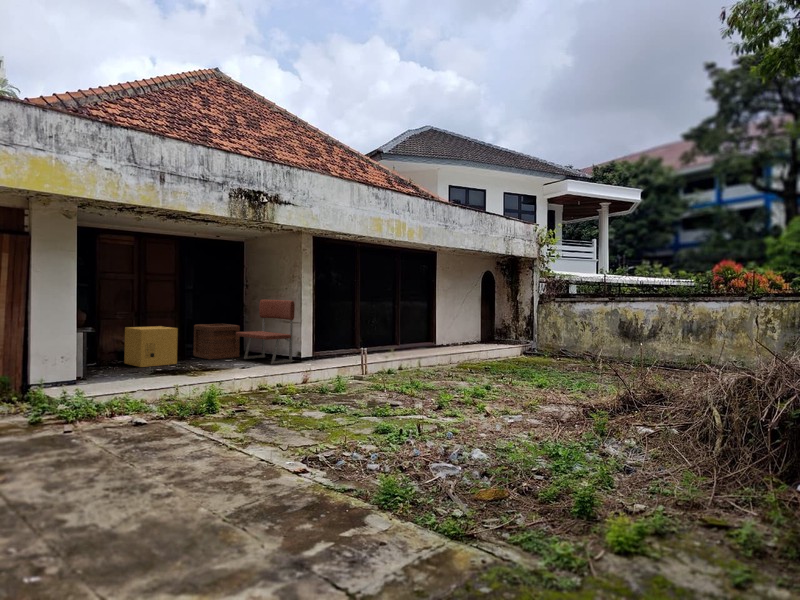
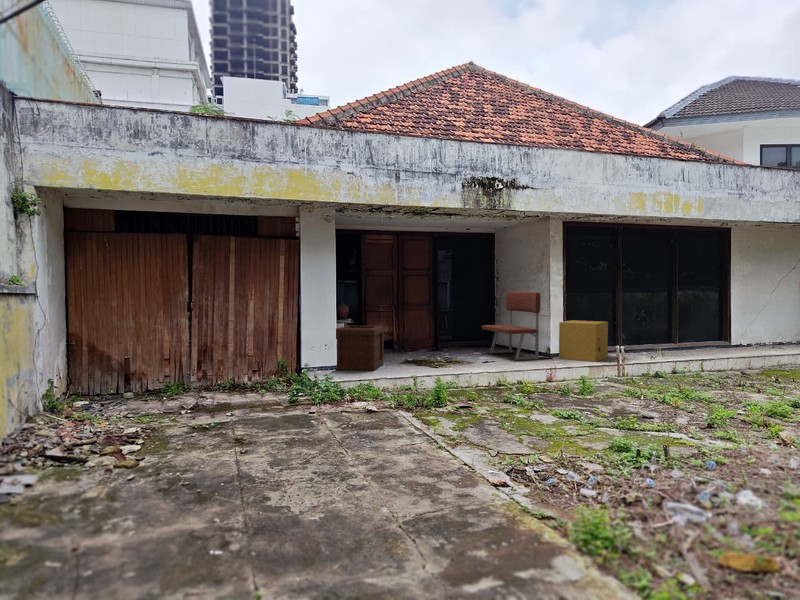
wooden crate: present [193,324,240,360] -> present [336,326,384,371]
cardboard box: present [124,326,178,367] -> present [559,320,608,362]

